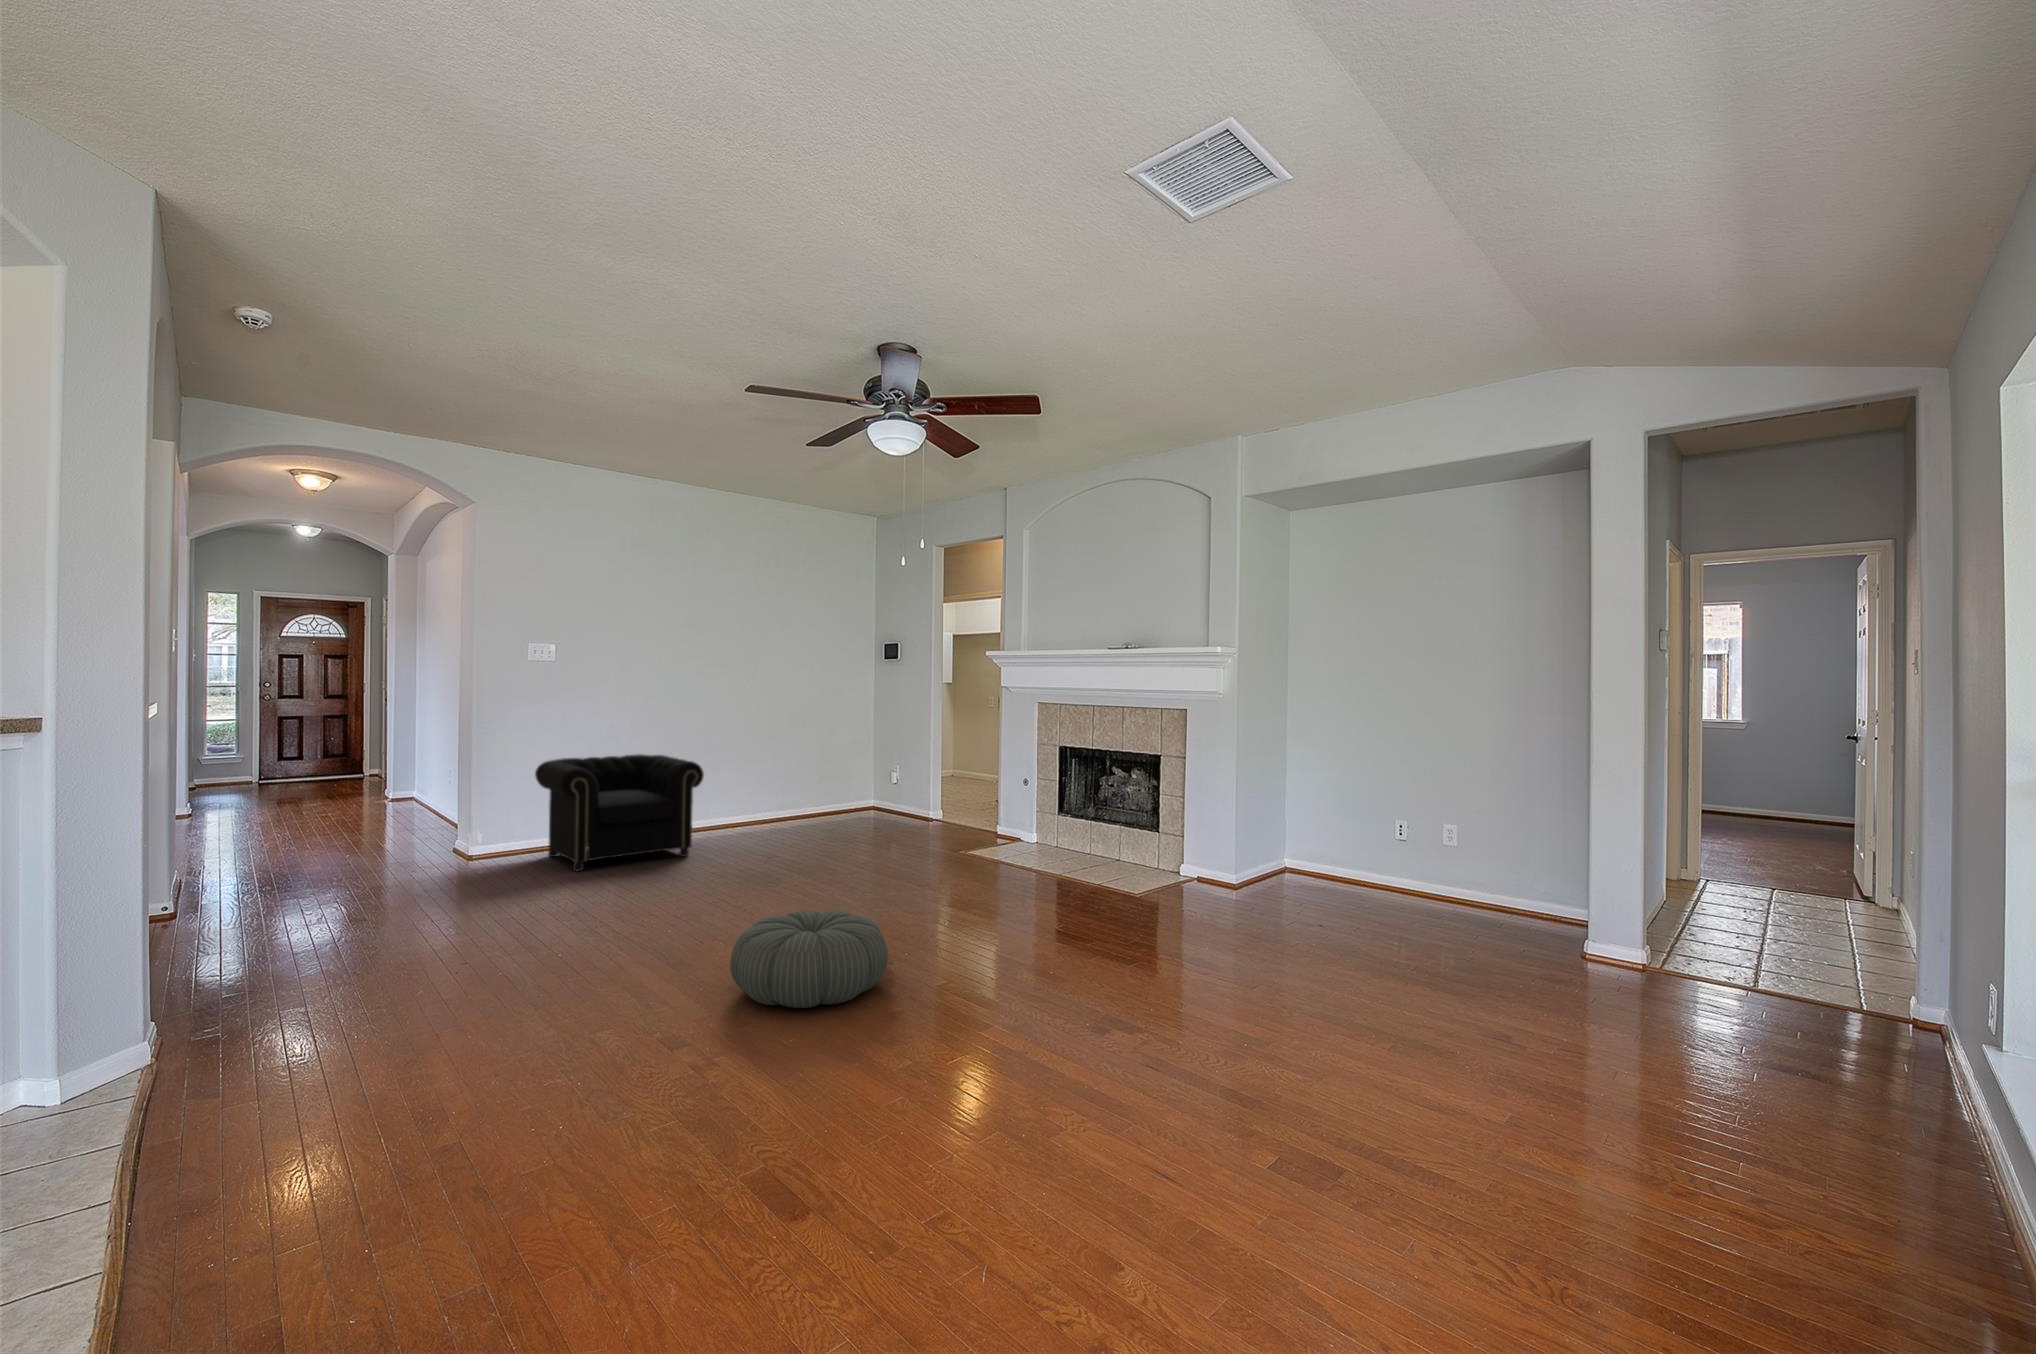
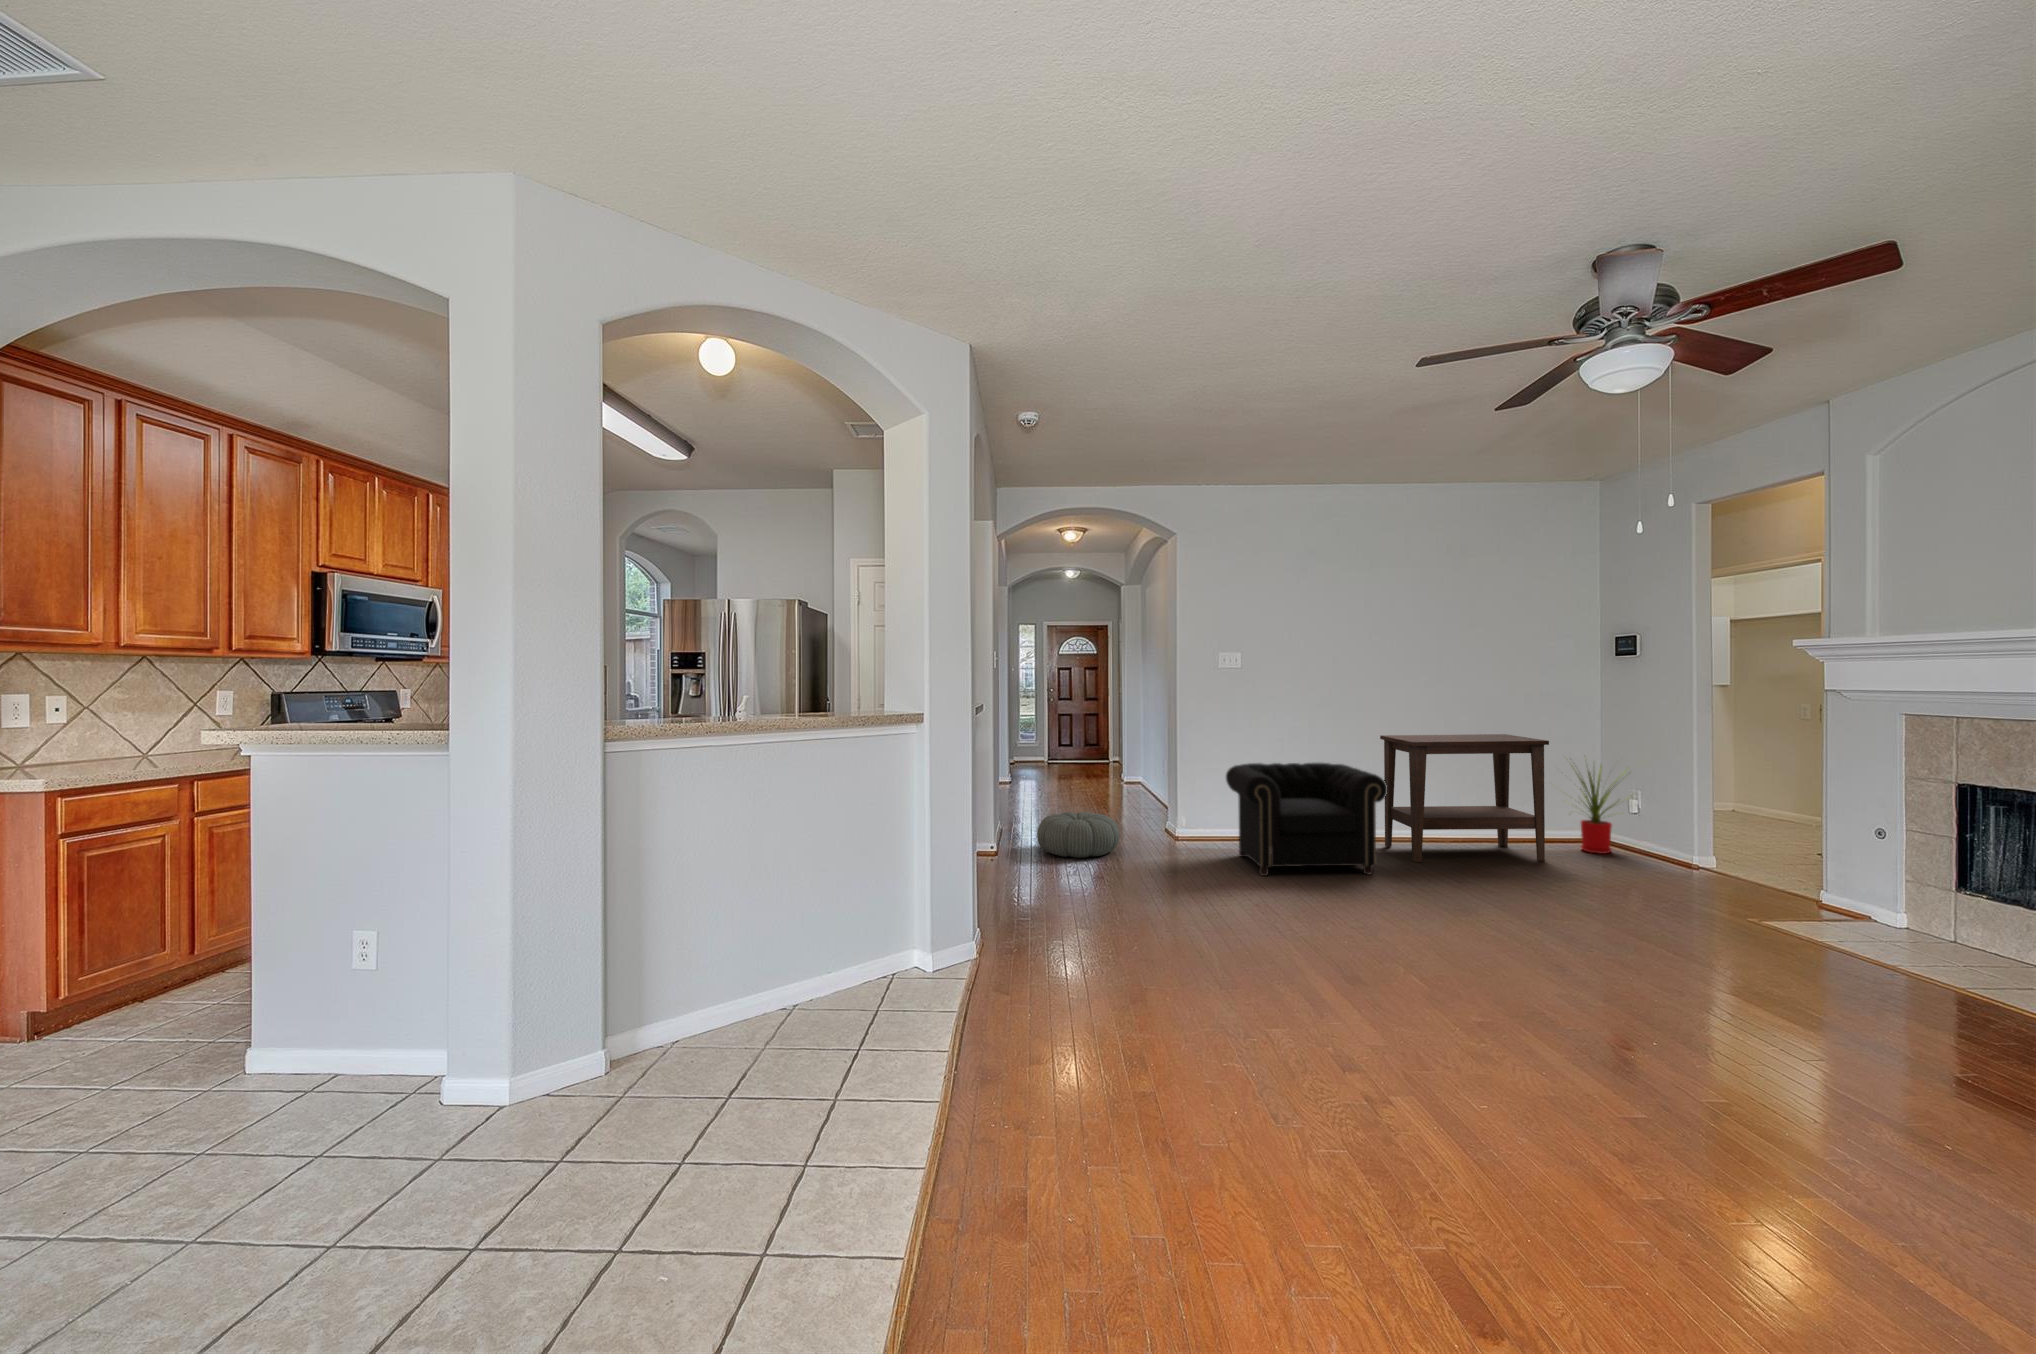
side table: none [696,724,834,841] -> present [1380,734,1549,862]
house plant: none [833,739,892,818] -> present [1572,765,1619,854]
pouf: present [730,910,888,1008] -> present [1037,812,1120,858]

